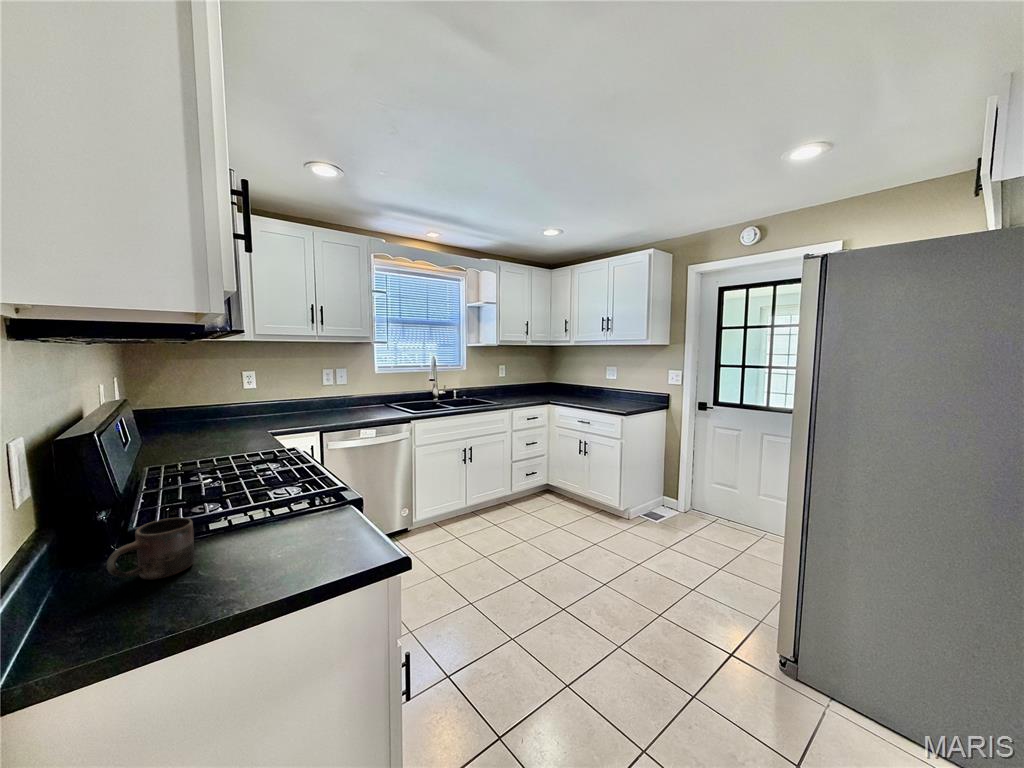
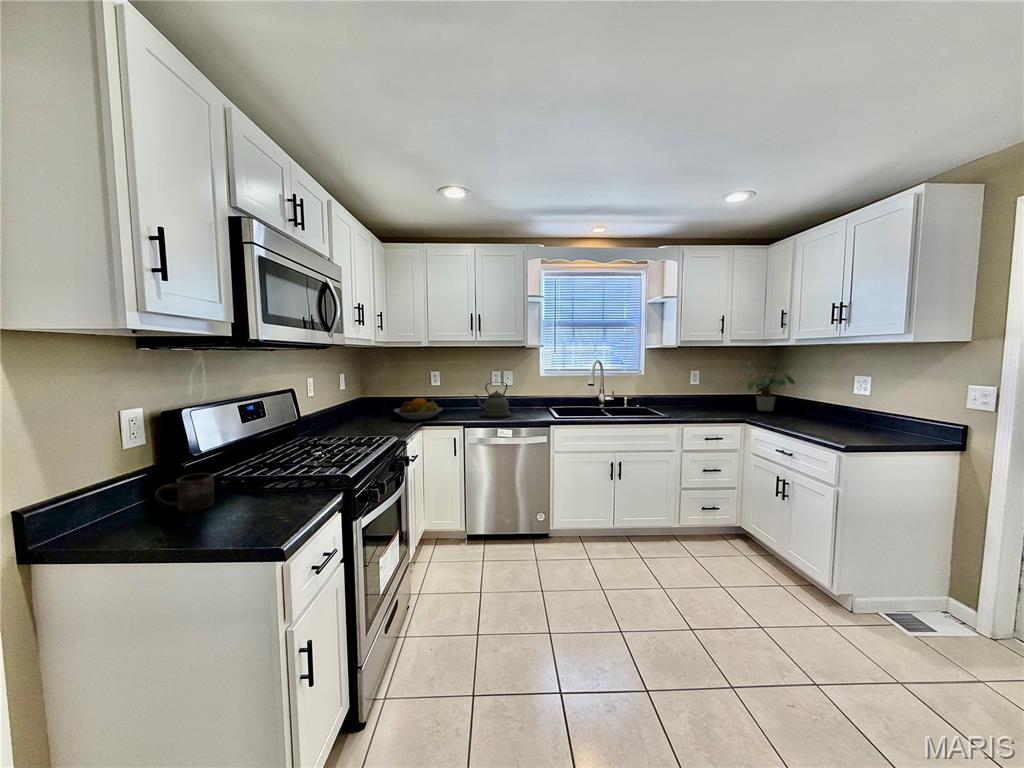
potted plant: none [534,364,567,395] -> present [742,370,795,411]
kettle: none [325,380,364,419] -> present [474,382,511,418]
fruit bowl: none [216,403,287,430] -> present [394,398,443,420]

